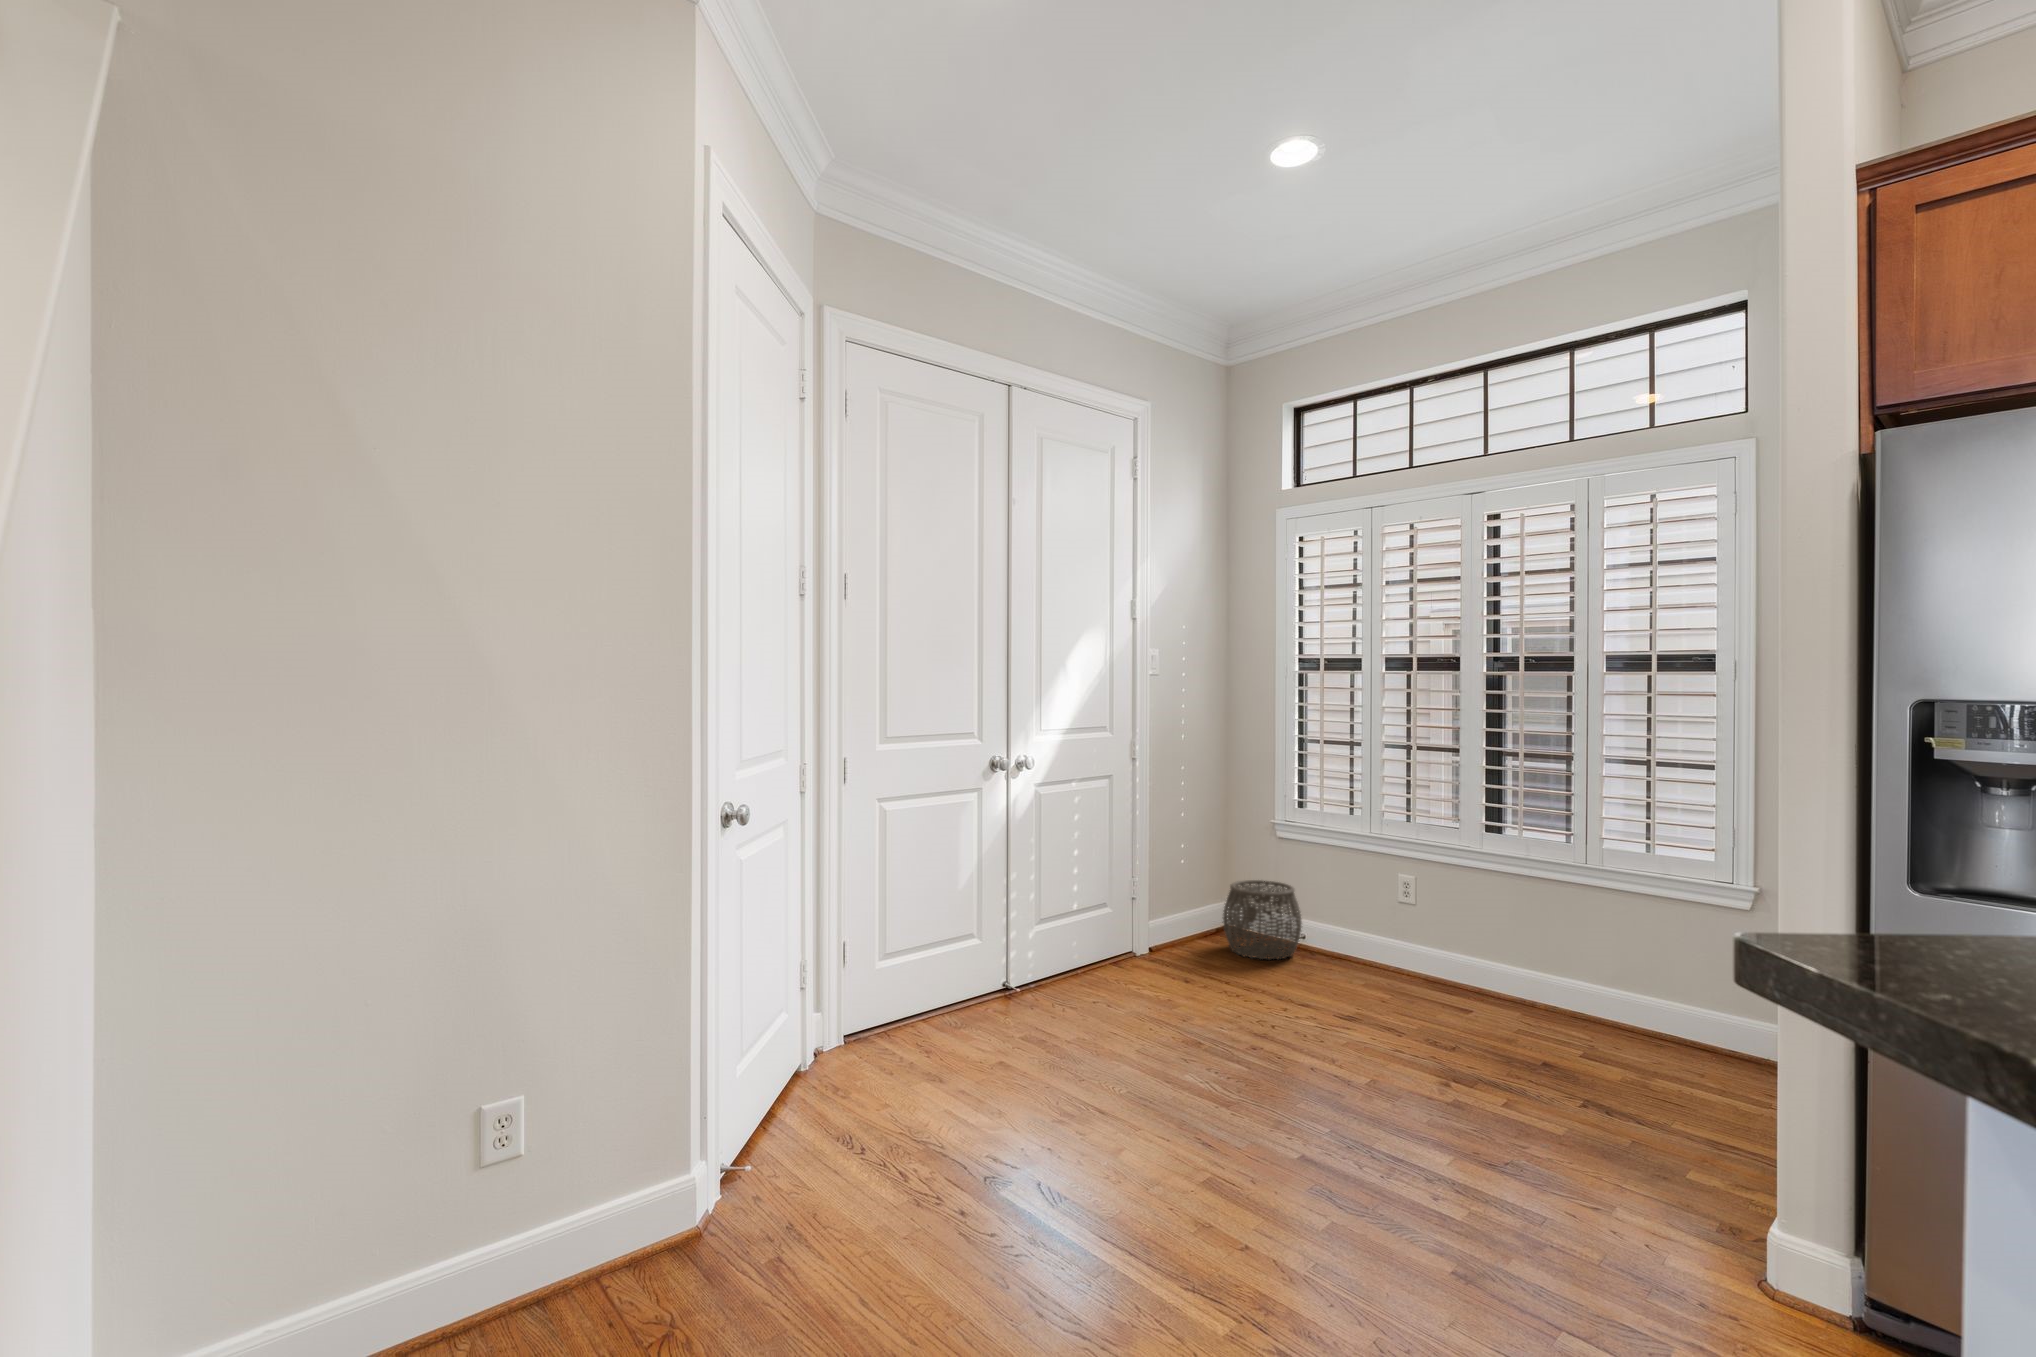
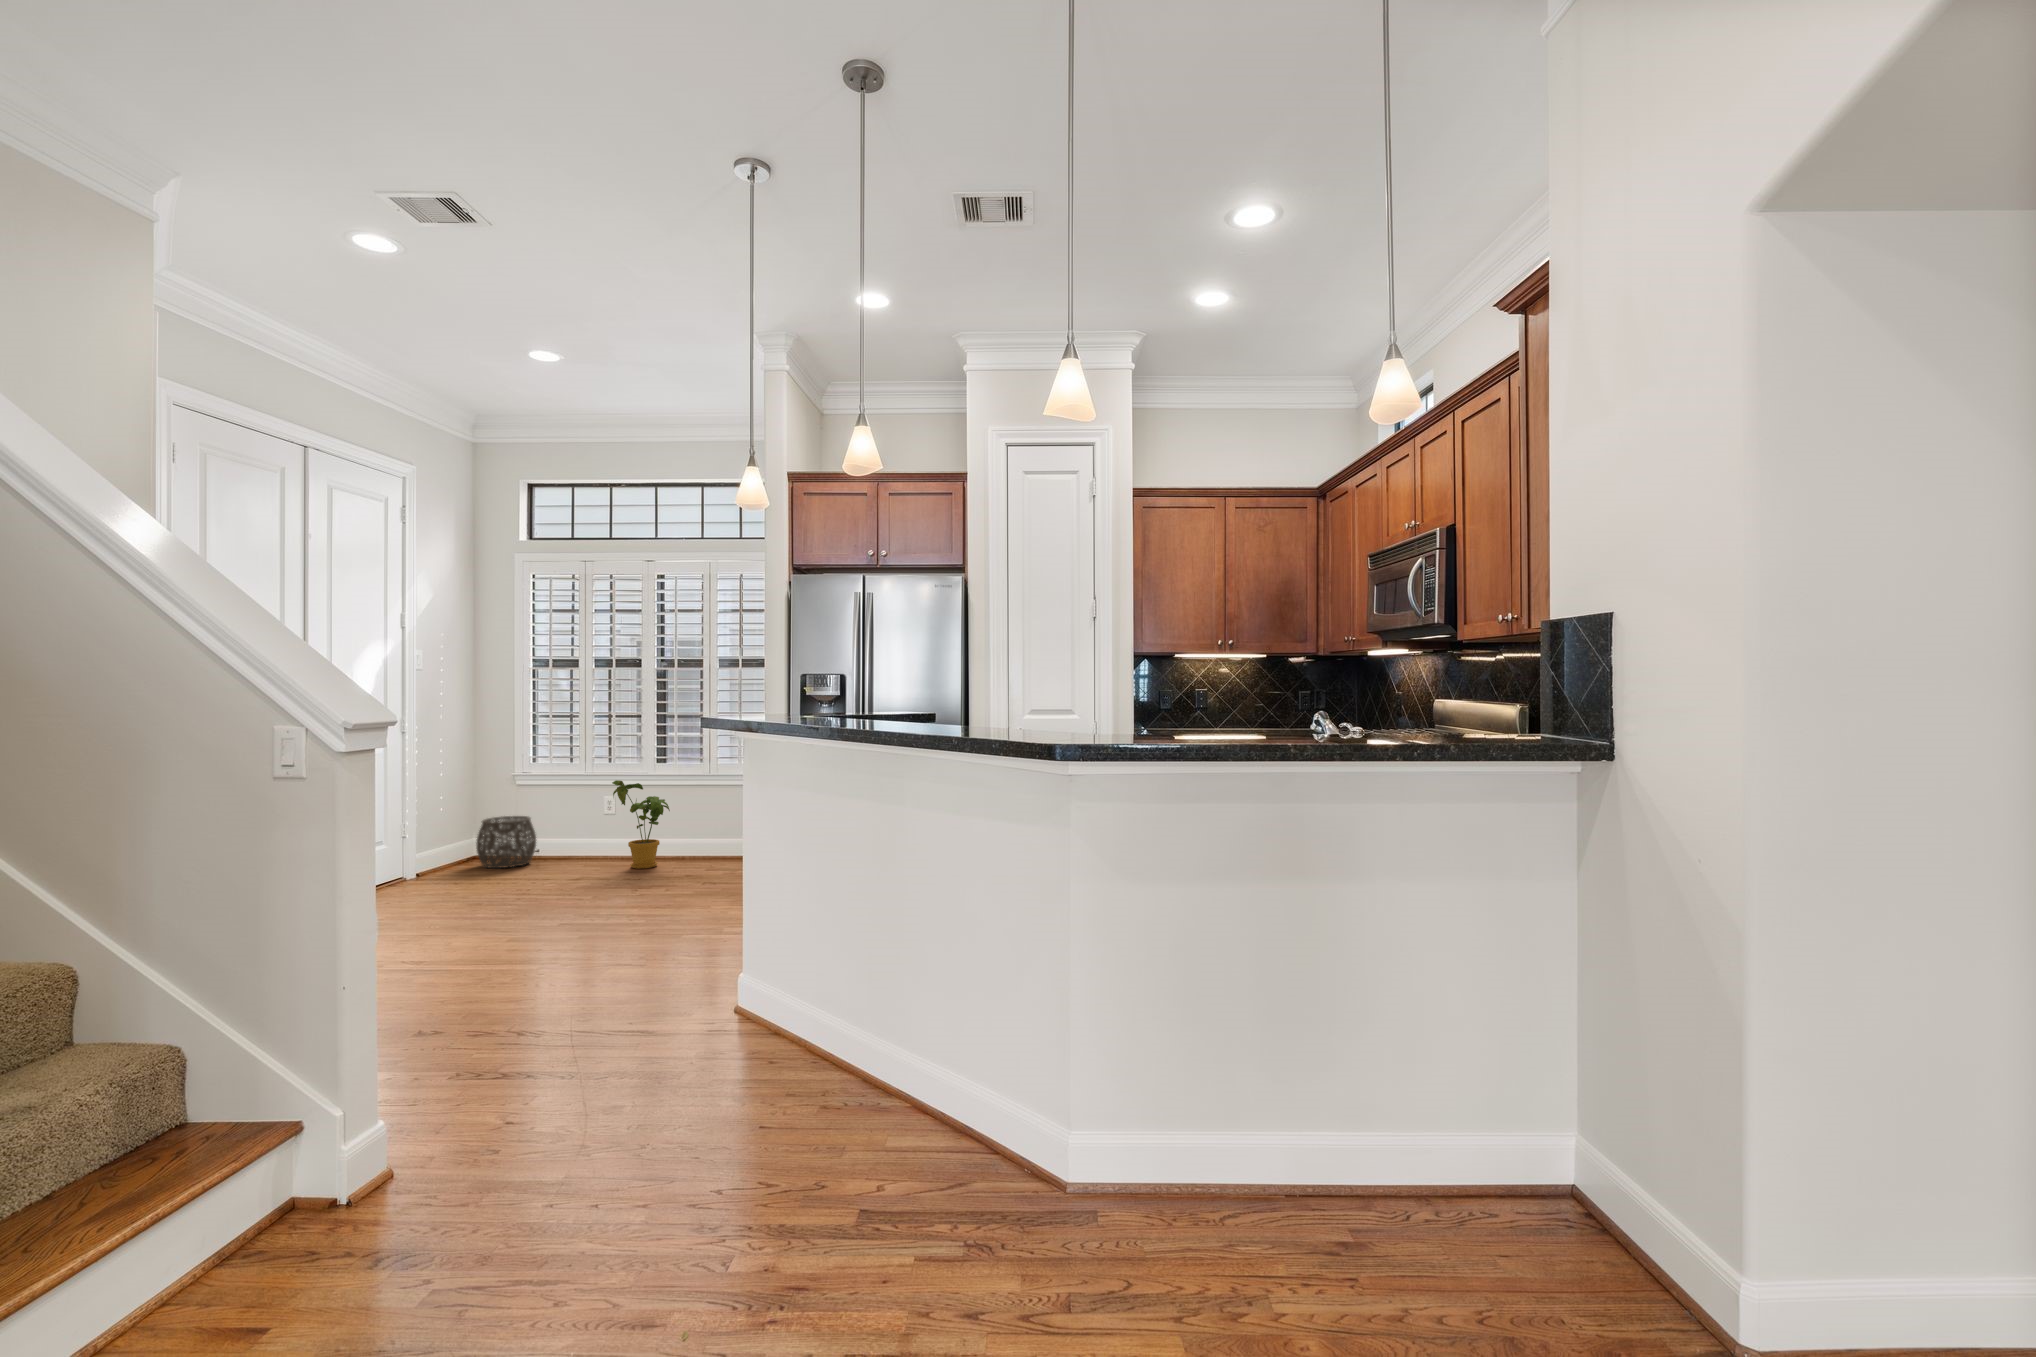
house plant: none [1411,856,1513,1012] -> present [612,780,670,869]

